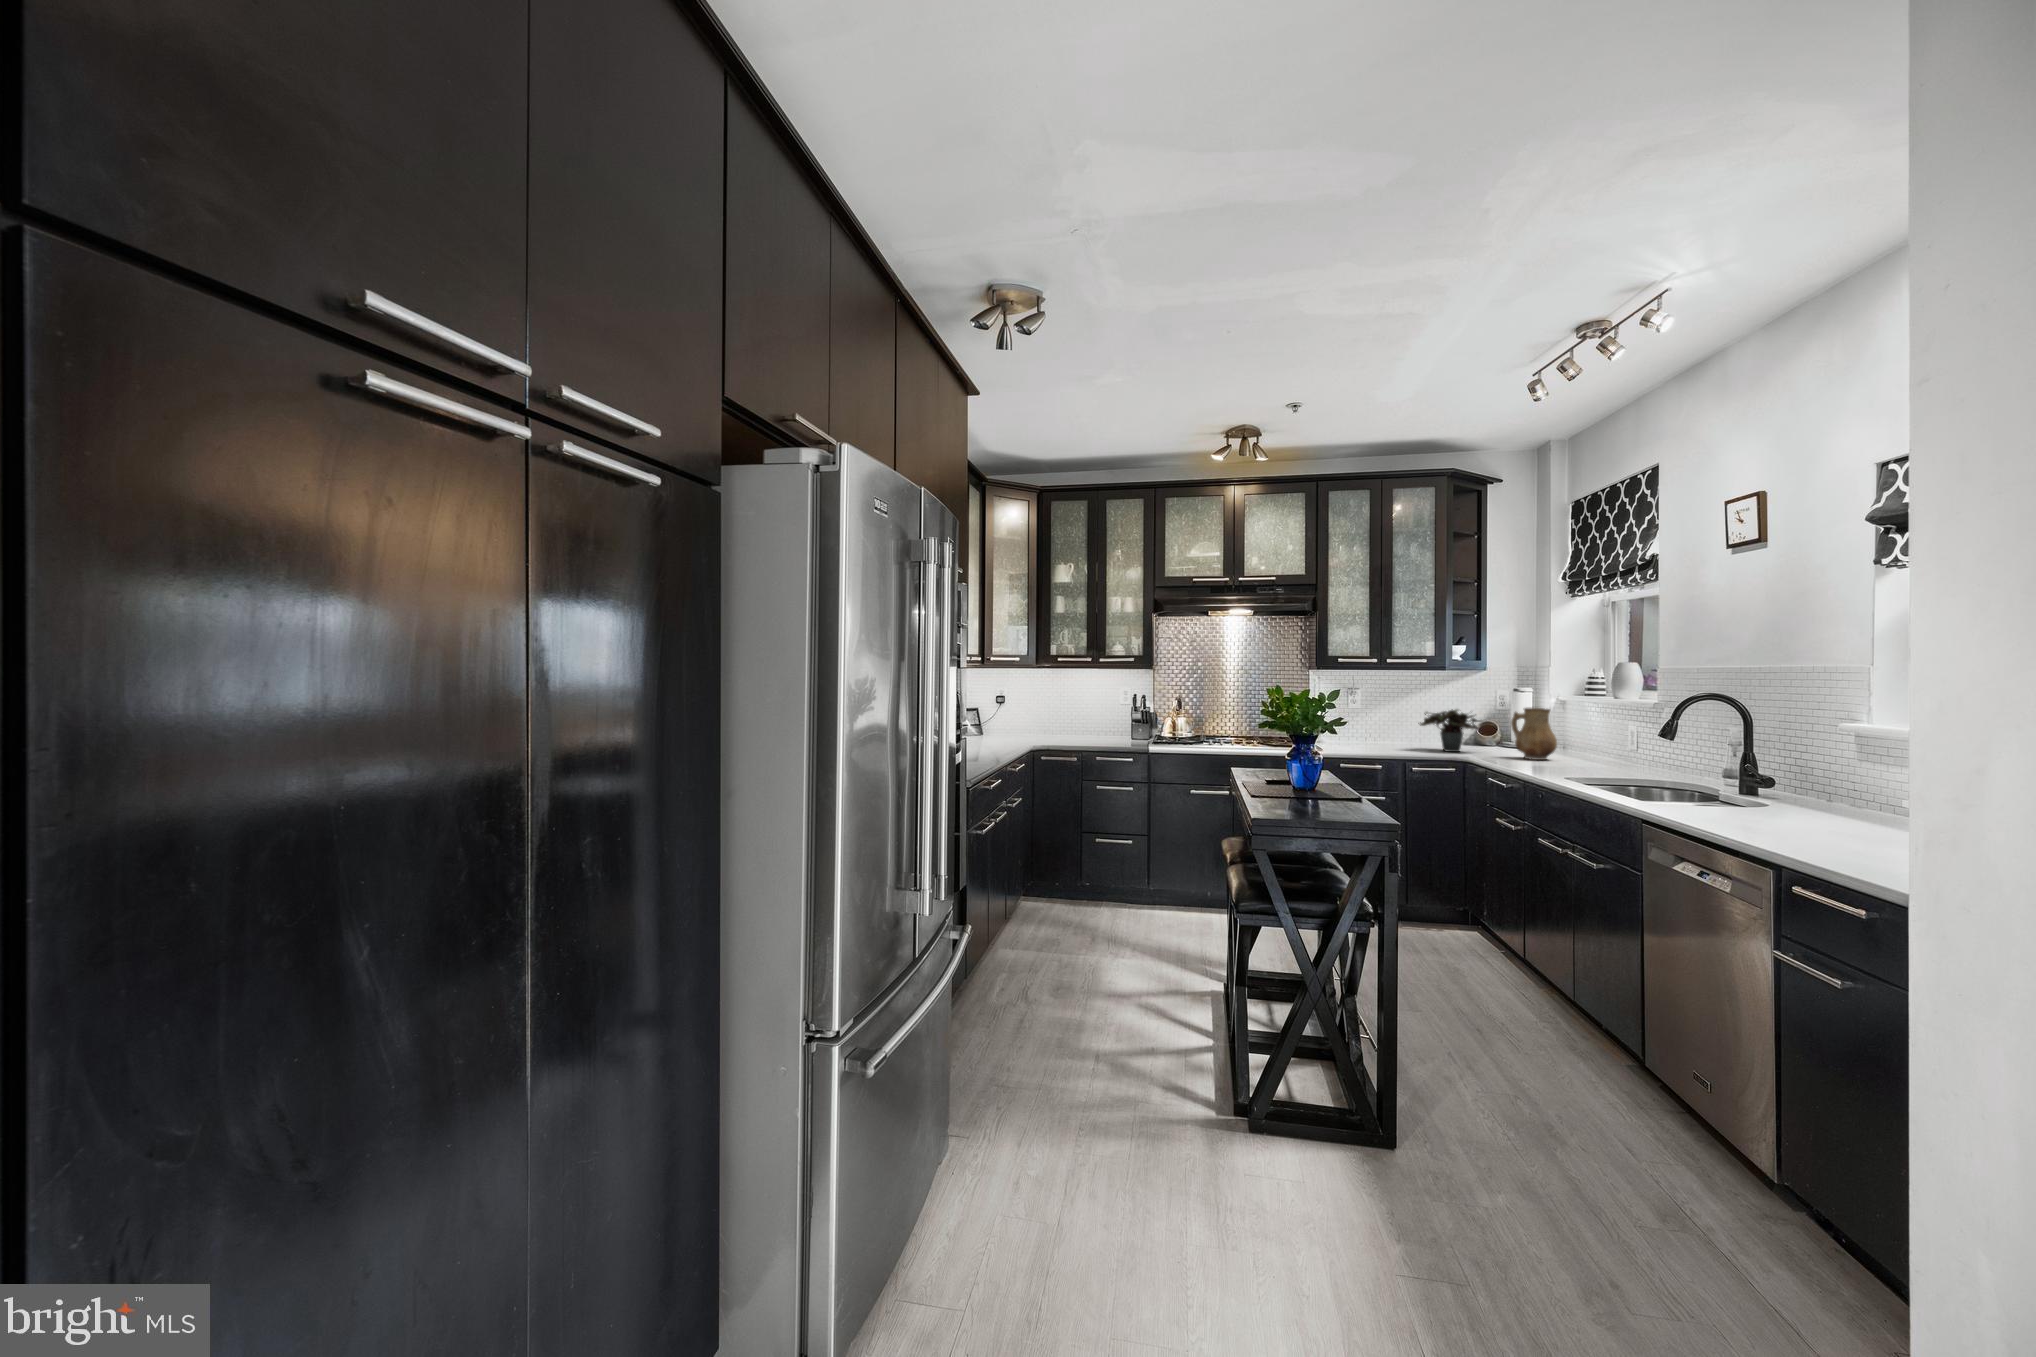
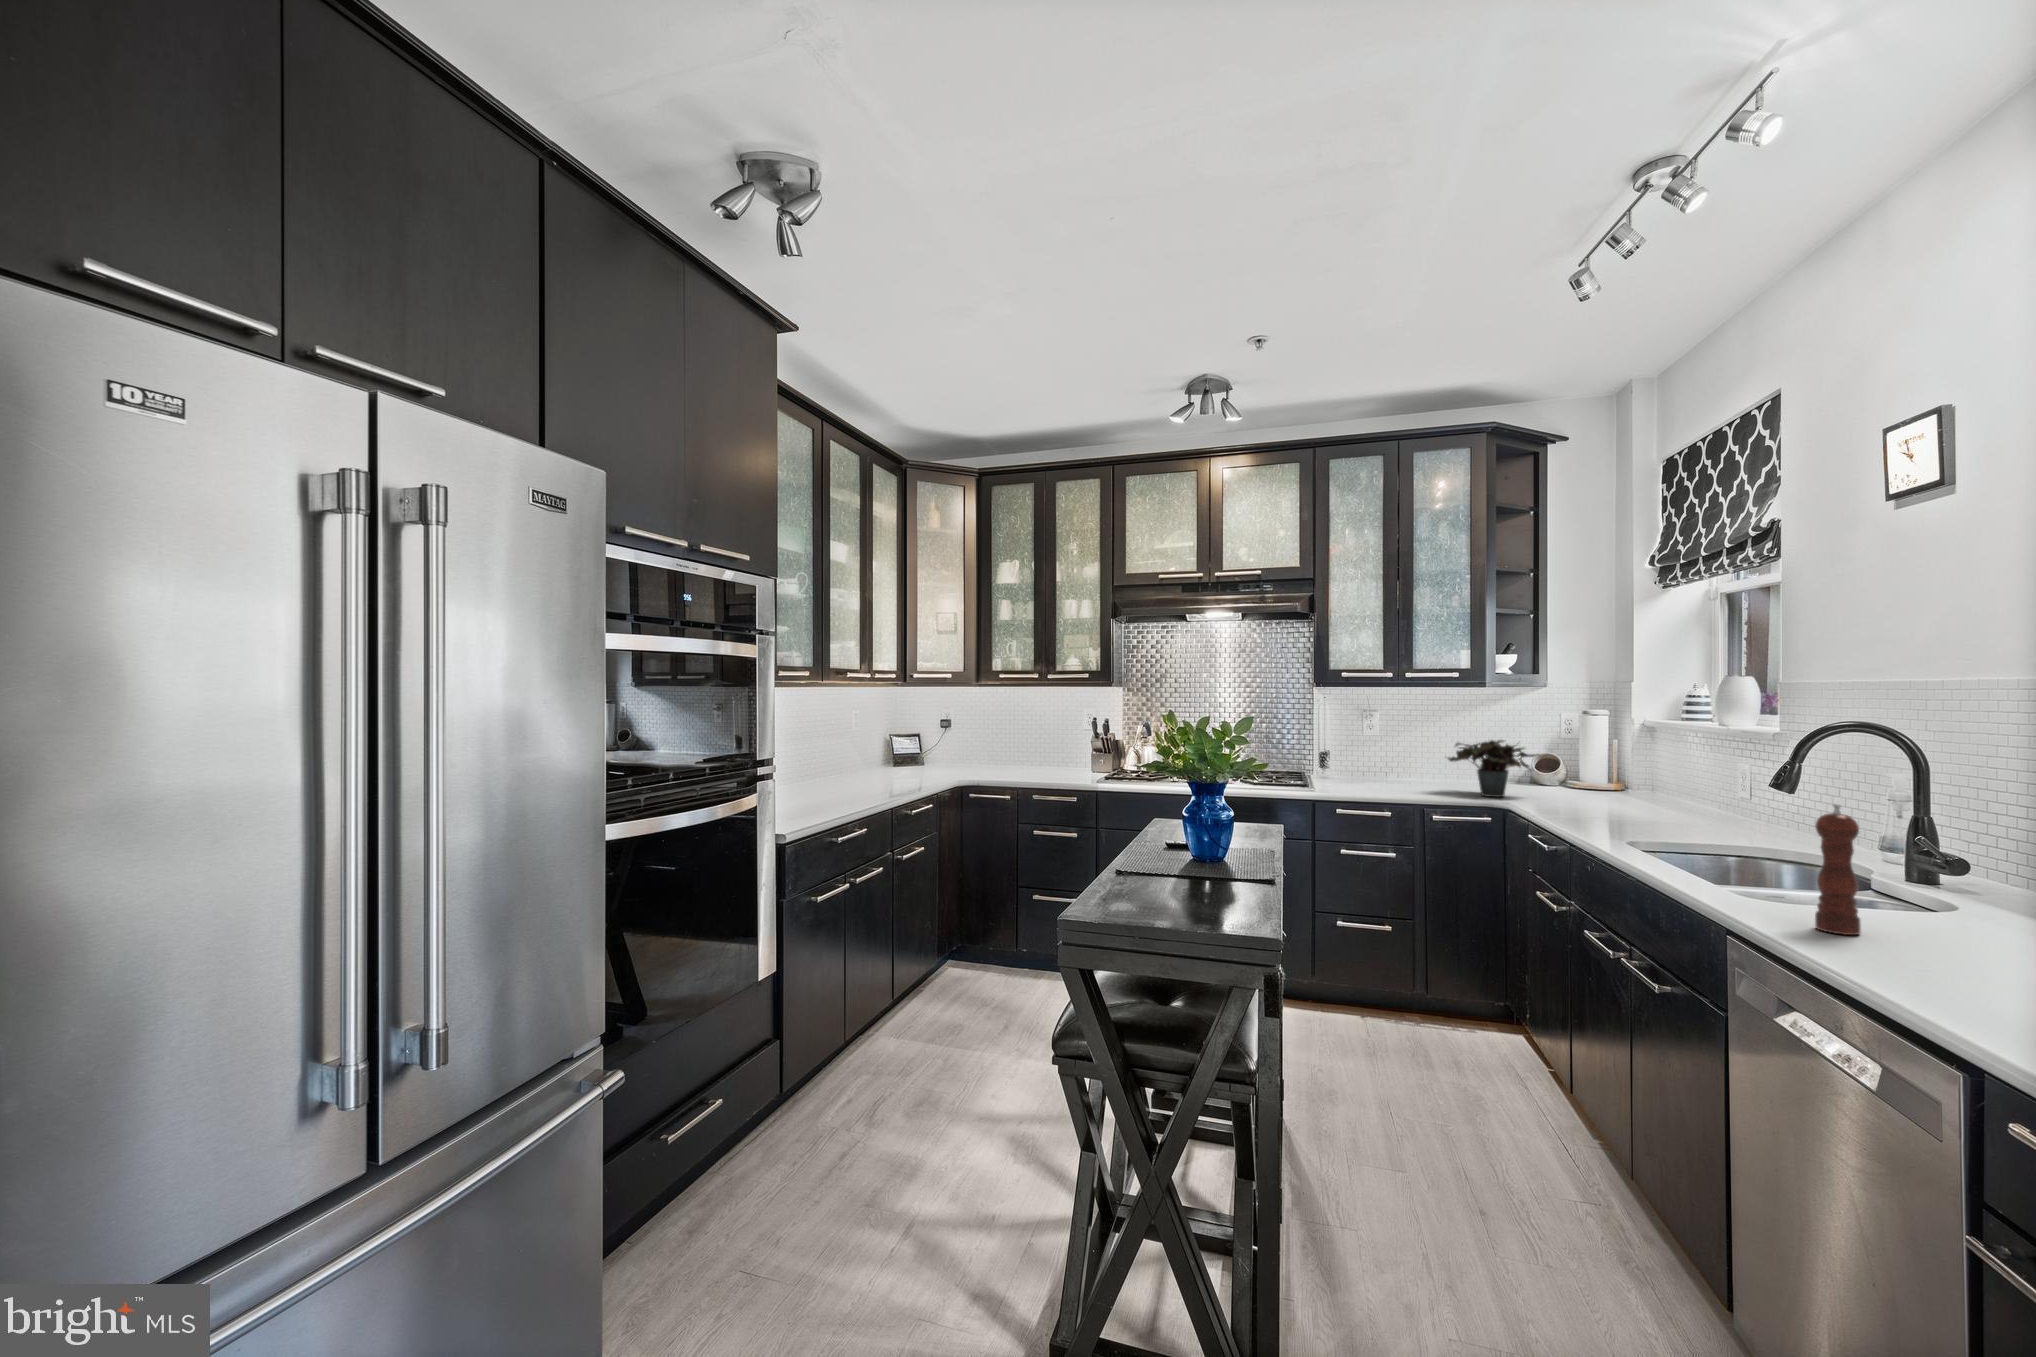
ceramic pitcher: present [1511,708,1557,760] -> none [1571,739,1636,812]
pepper mill: none [1691,742,1716,818] -> present [1815,804,1861,935]

